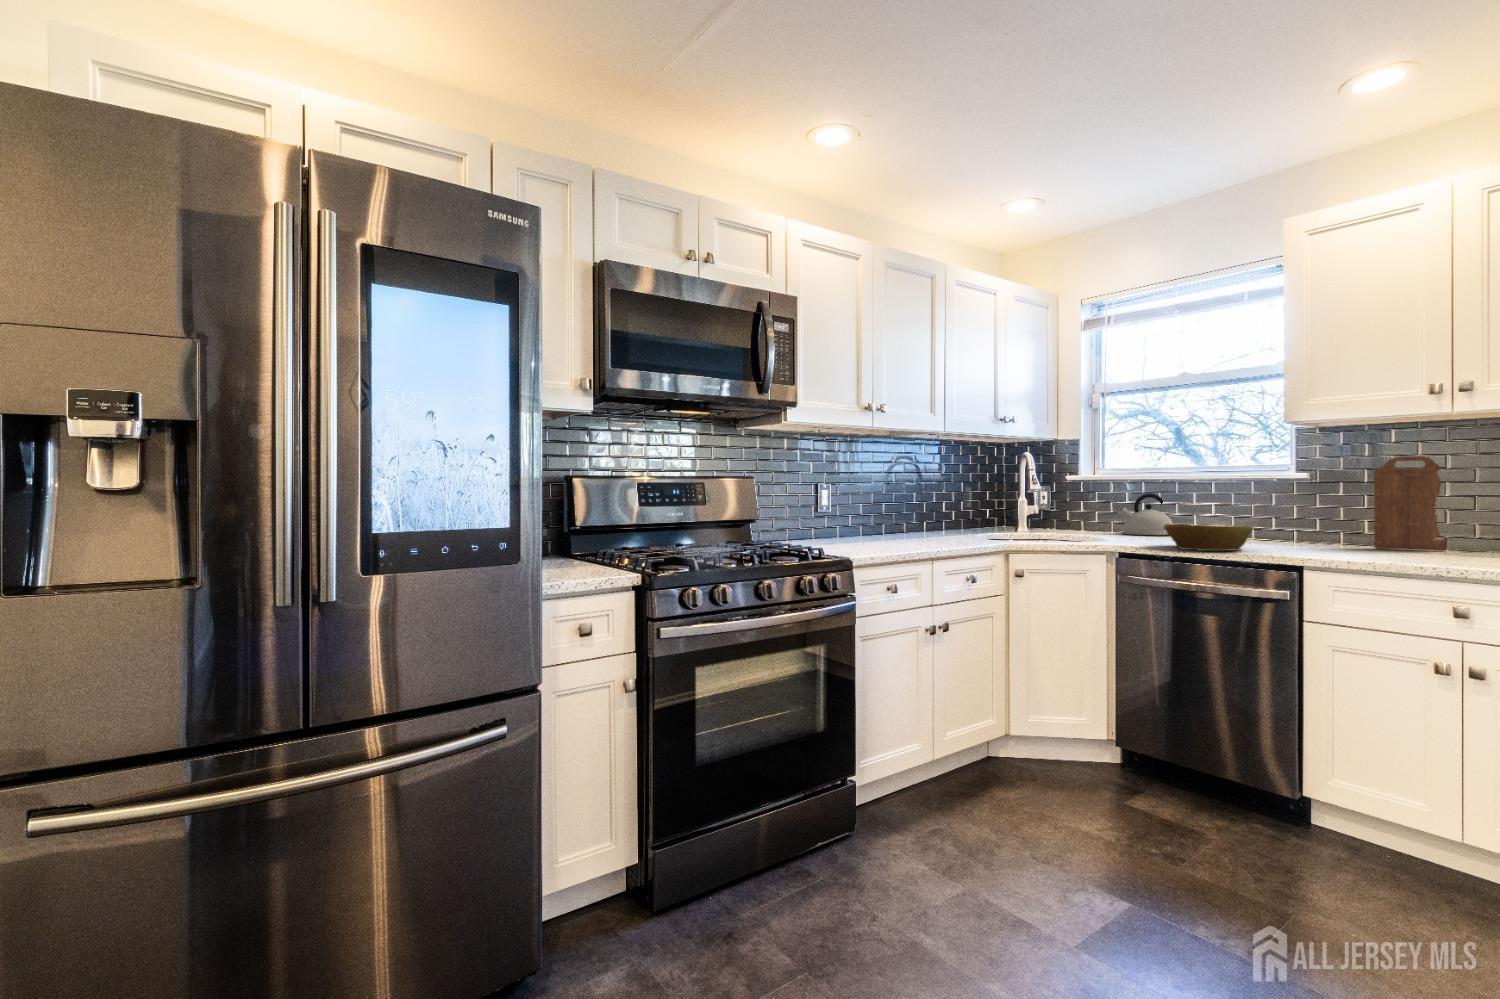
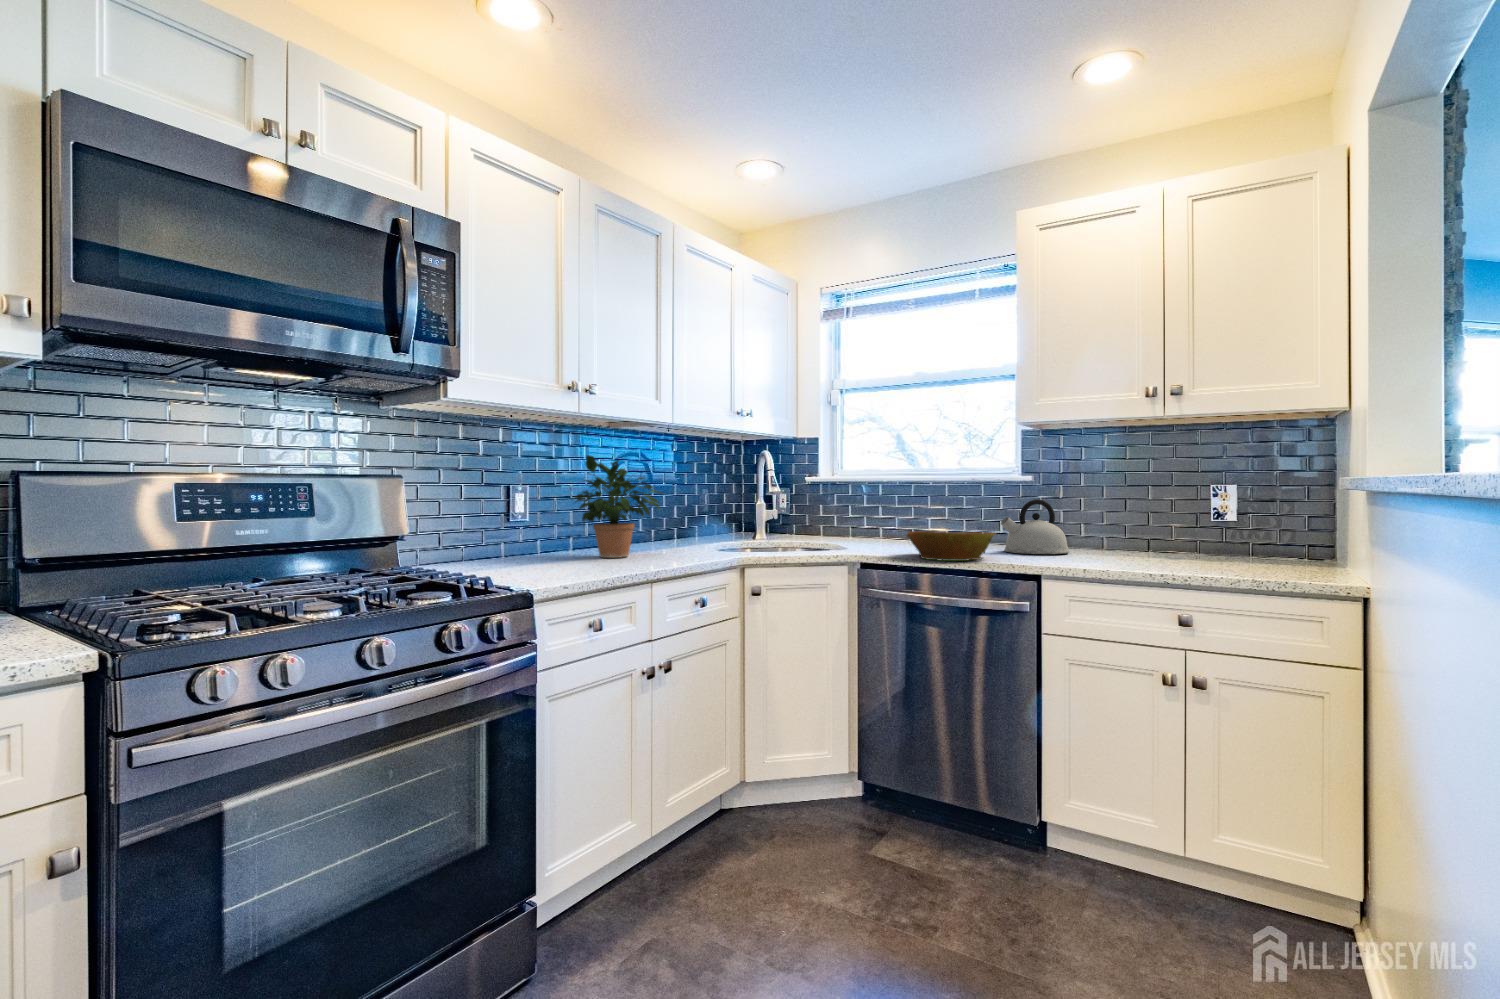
cutting board: present [1374,456,1447,550] -> none [1089,459,1148,552]
potted plant: none [864,460,944,541] -> present [574,455,664,558]
kettle: present [1118,493,1172,535] -> present [1001,499,1069,554]

